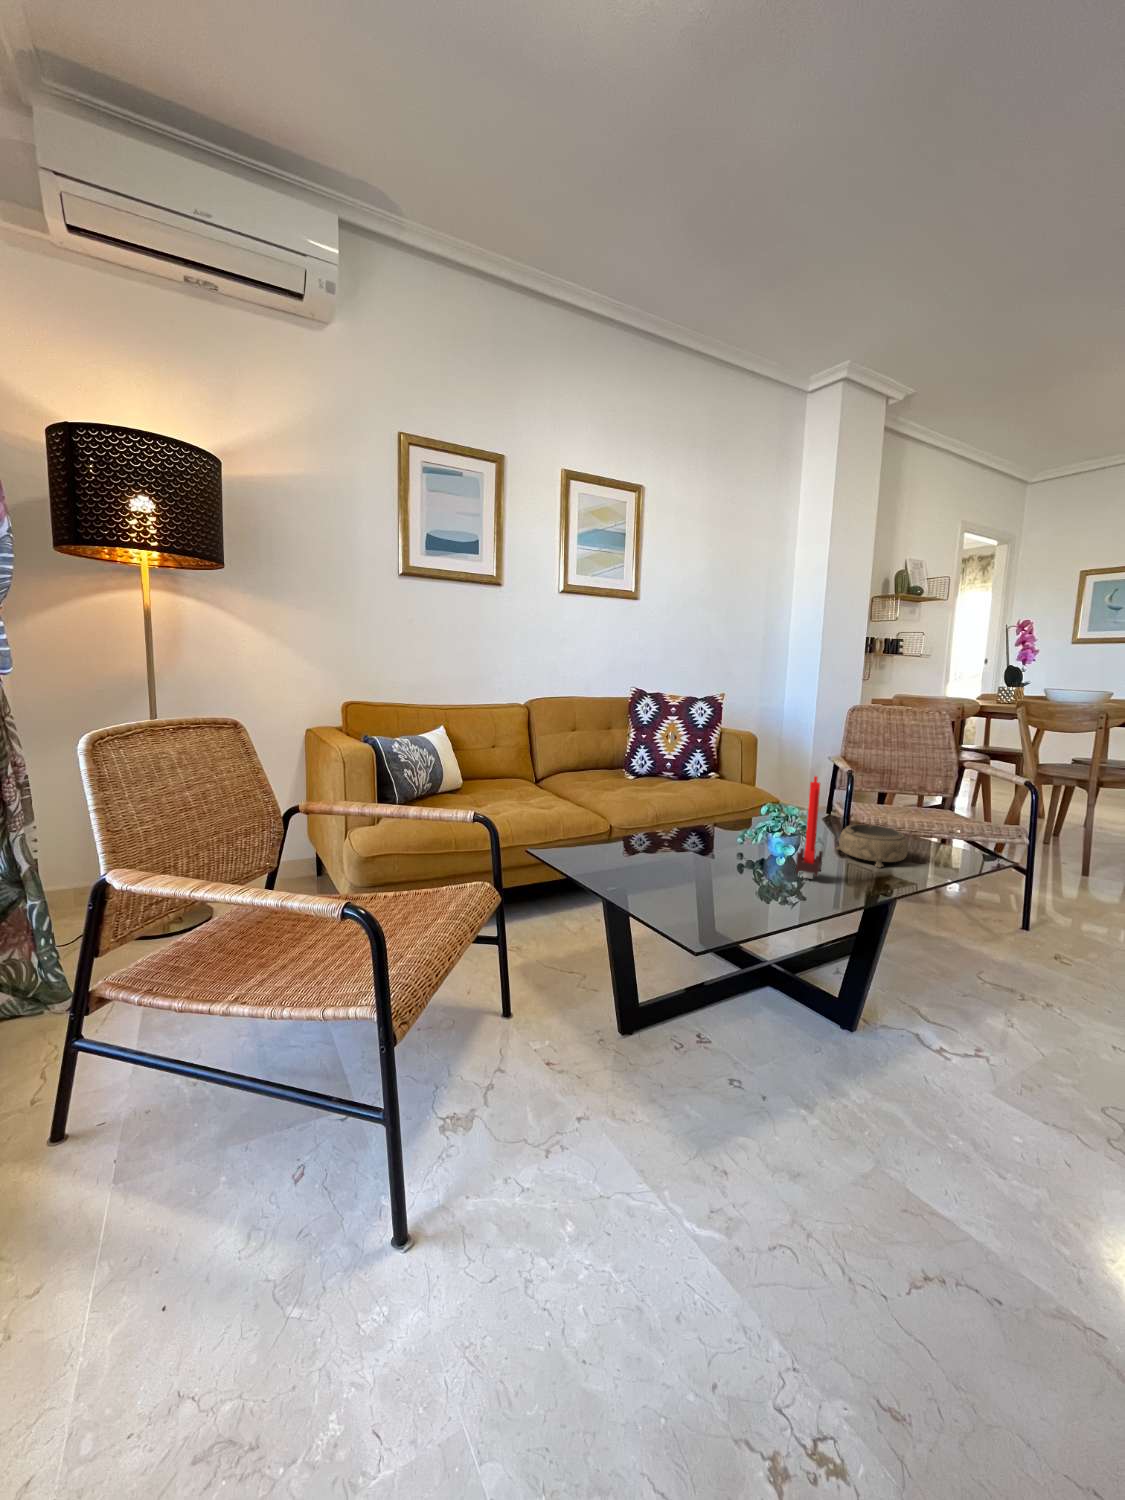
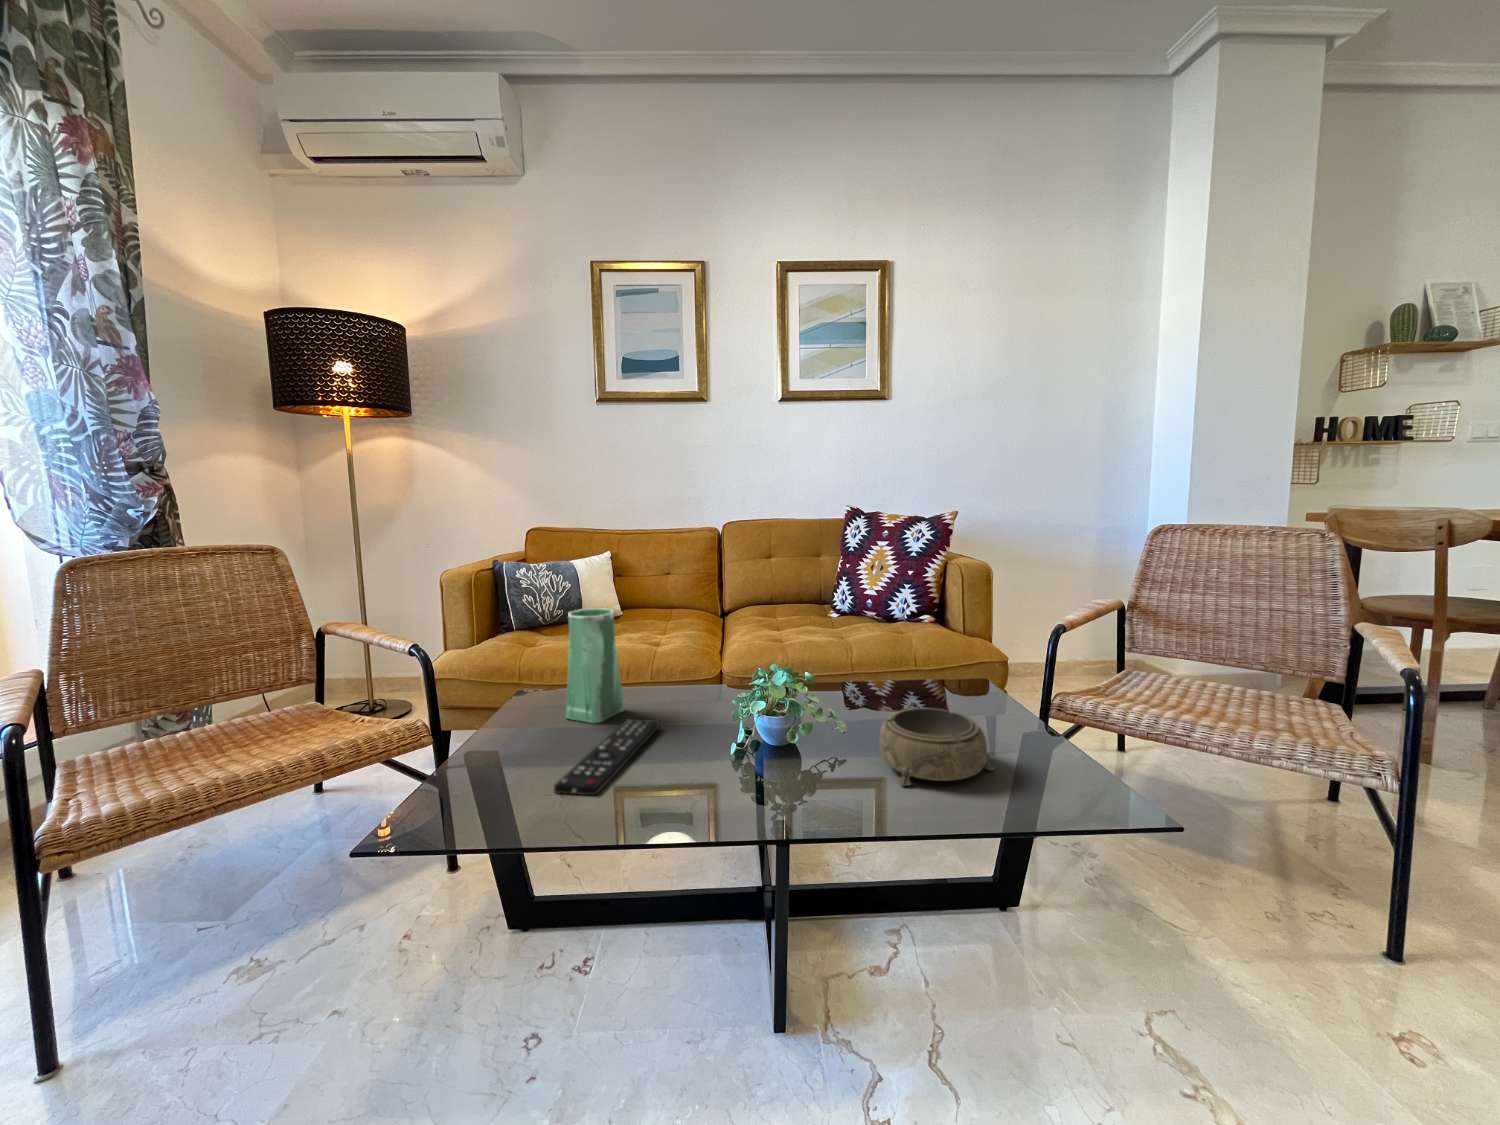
vase: none [591,774,632,865] -> present [566,608,624,723]
candle: present [796,776,823,879] -> none [728,624,773,785]
remote control: none [658,855,742,902] -> present [554,719,659,795]

